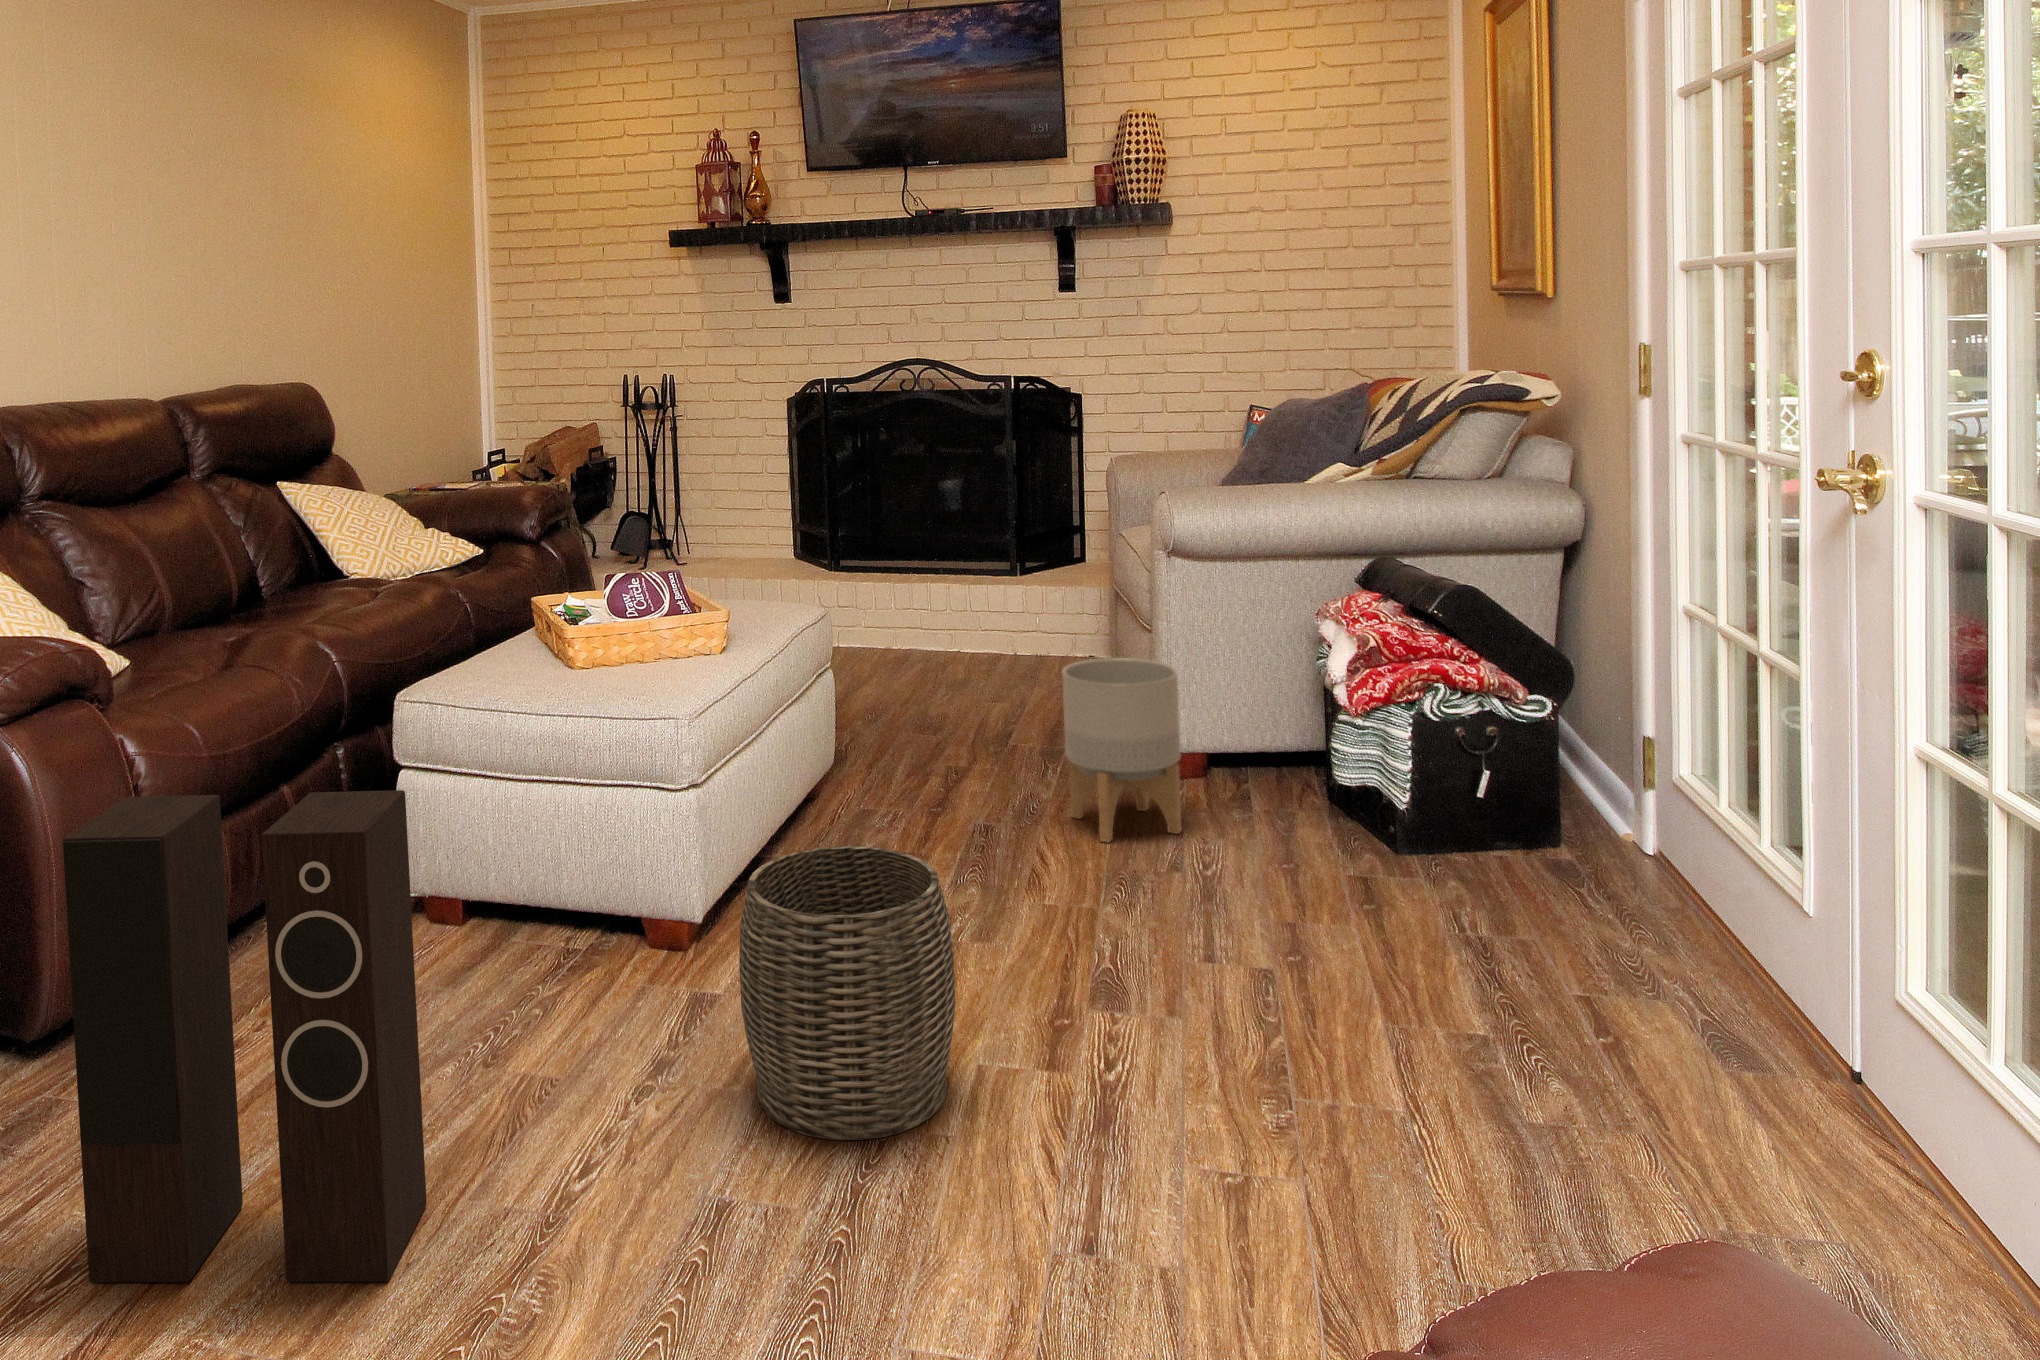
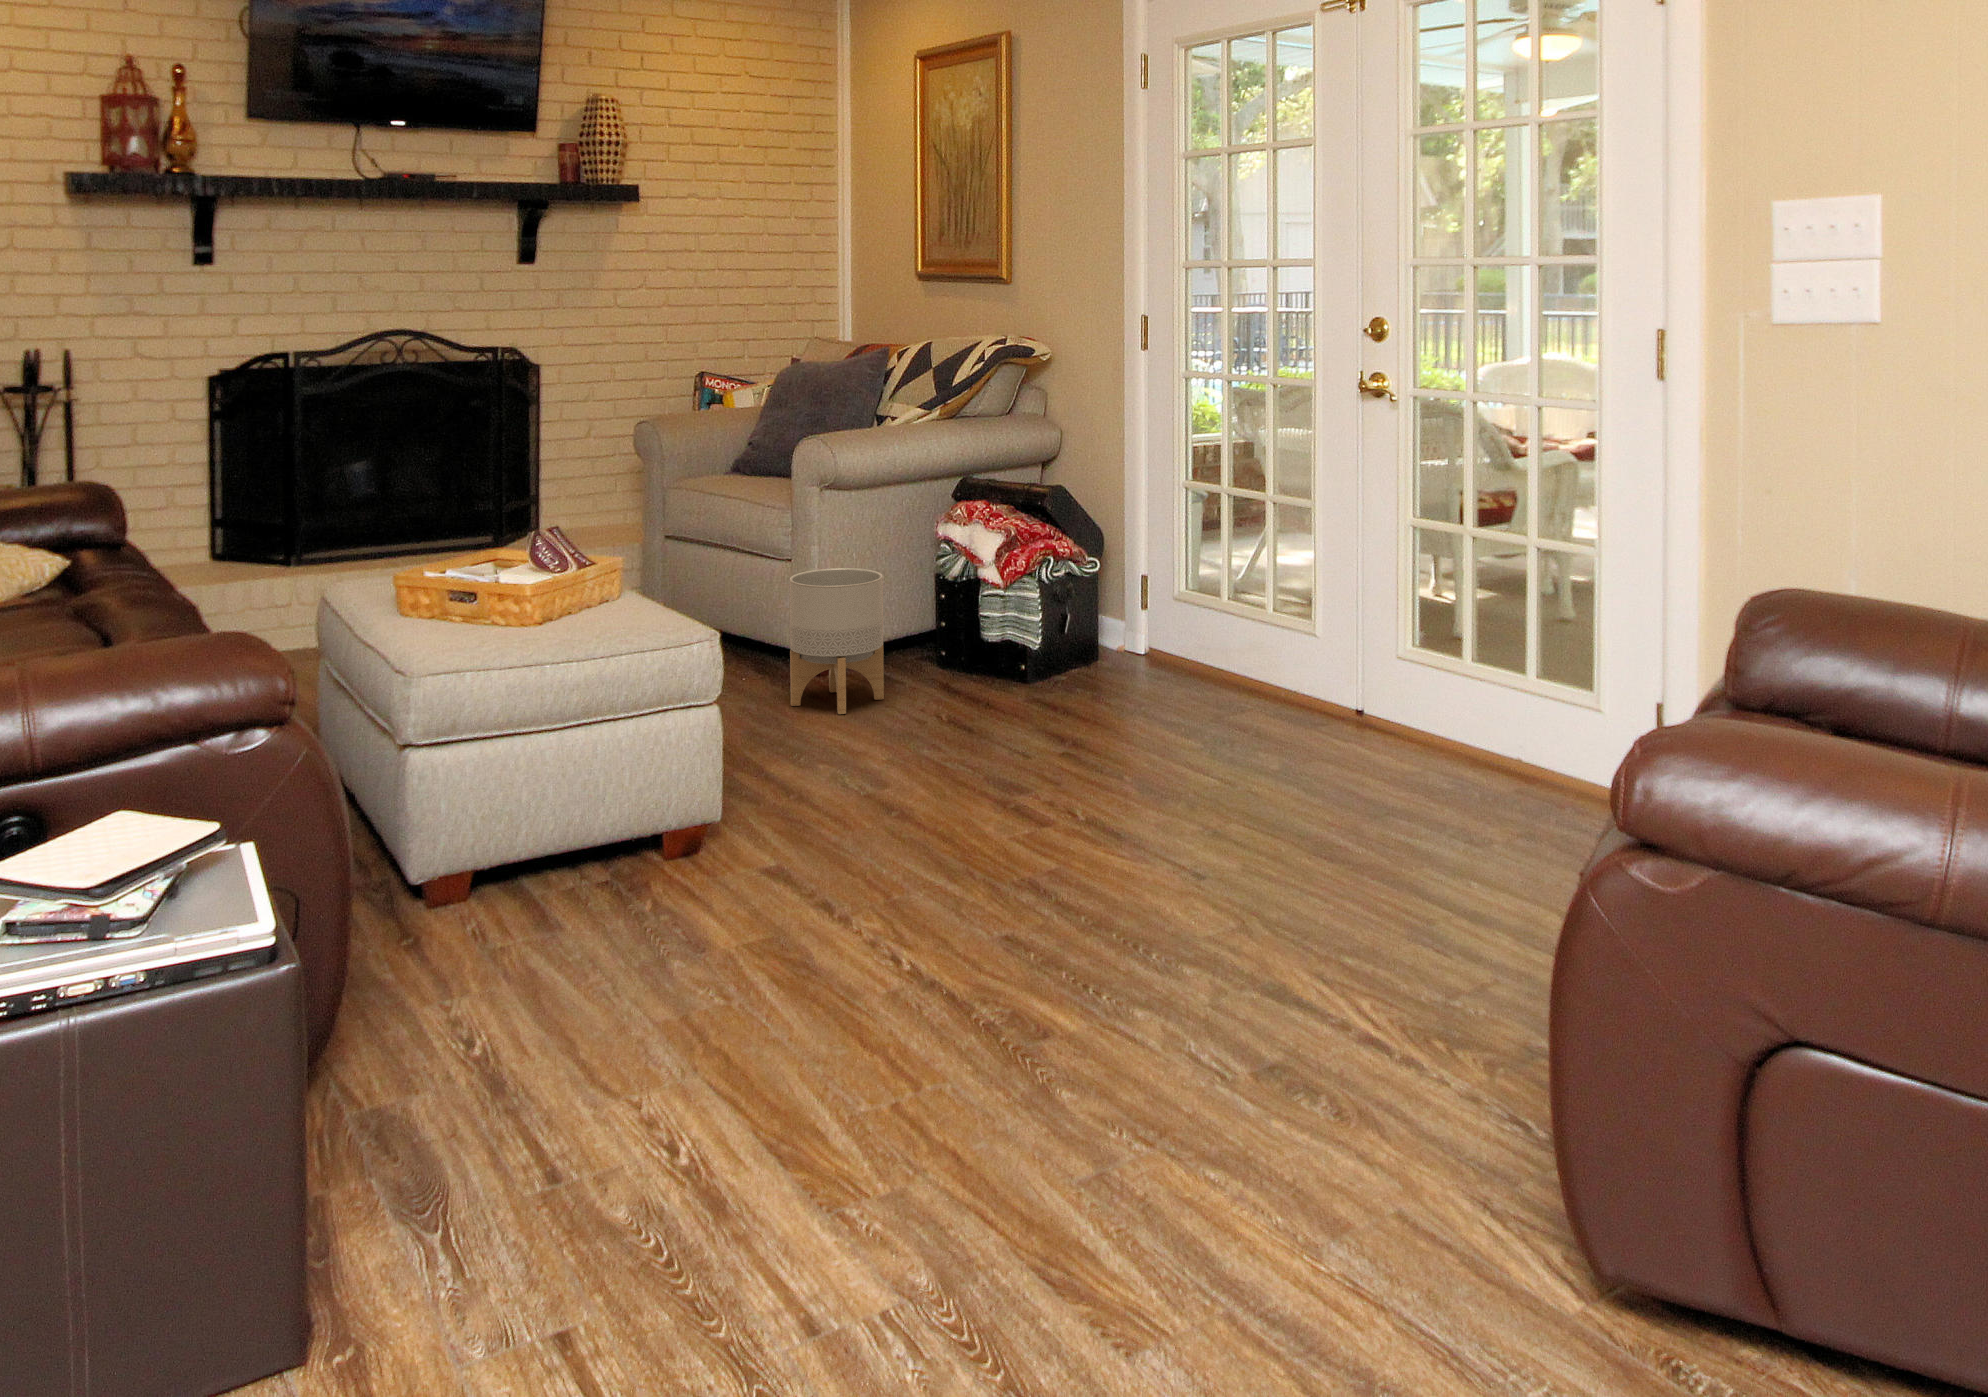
speaker: present [63,790,427,1282] -> none [523,669,823,1156]
woven basket: present [739,846,956,1140] -> none [846,692,1009,901]

